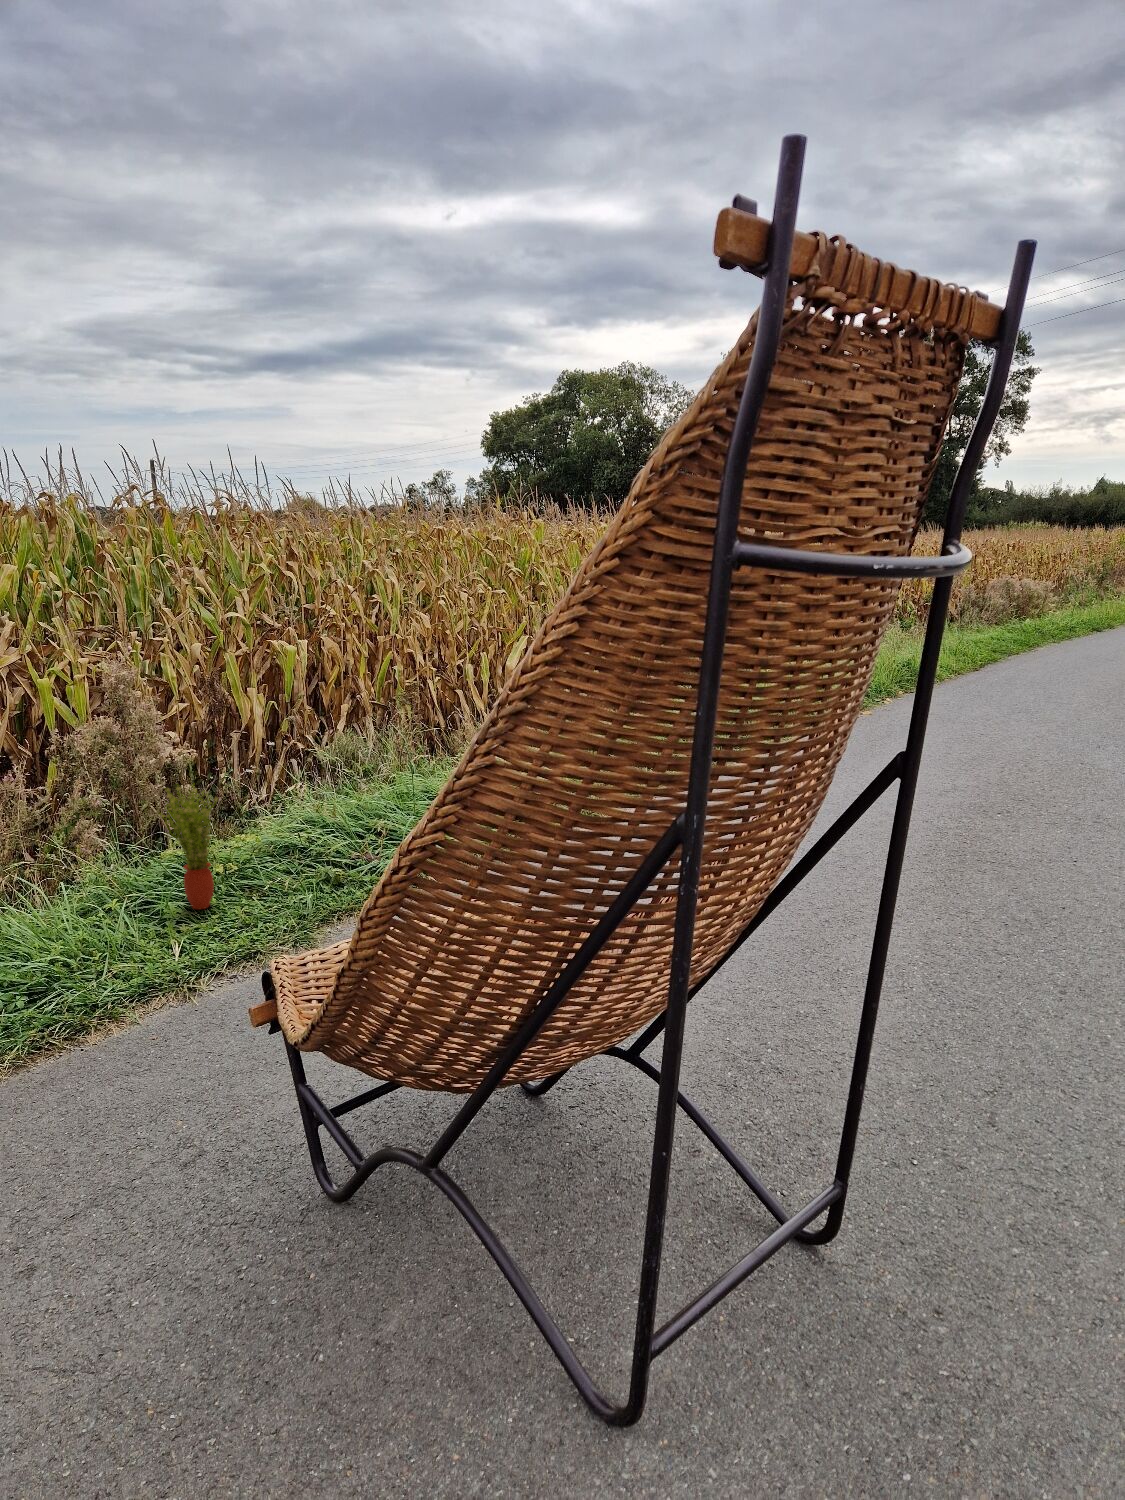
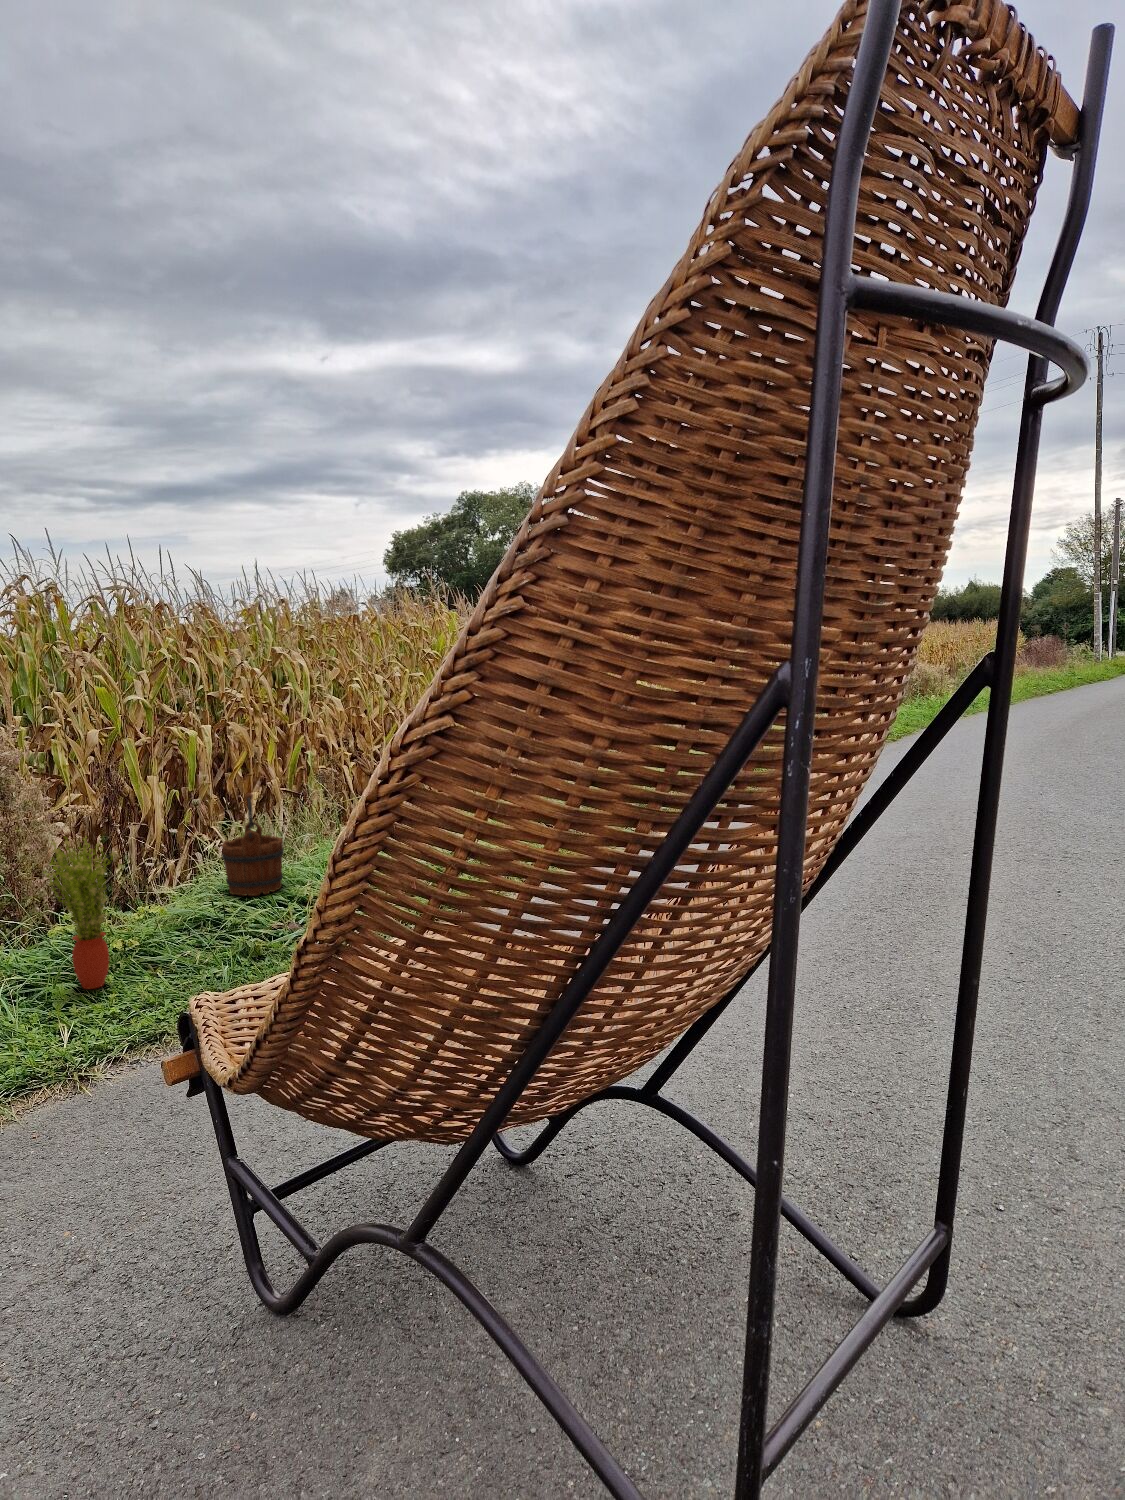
wooden bucket: none [309,736,362,827] -> present [222,793,284,896]

